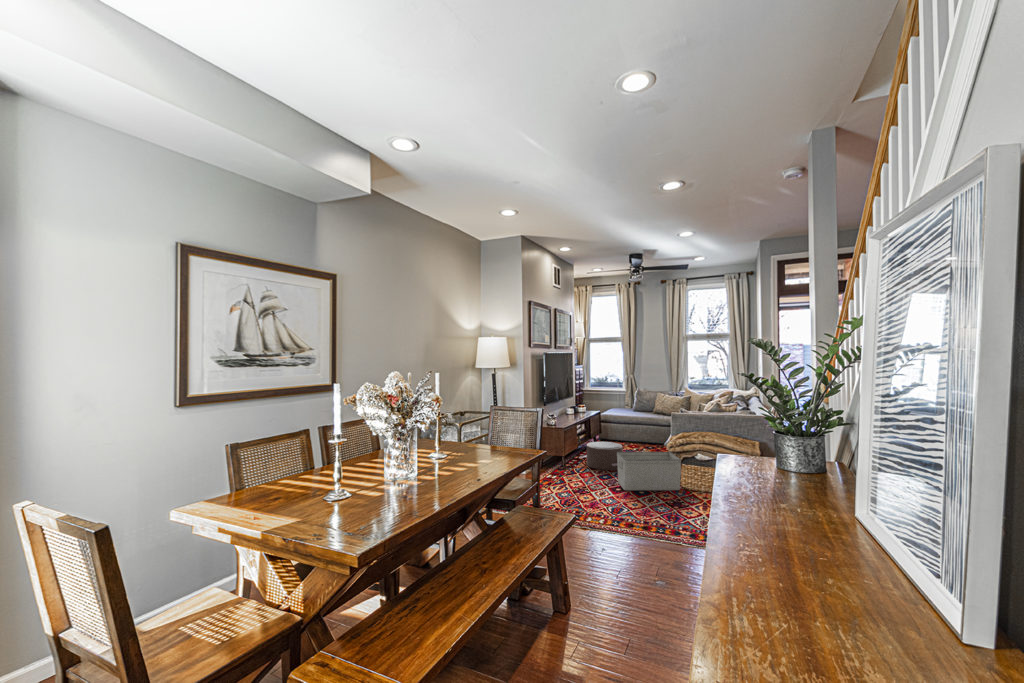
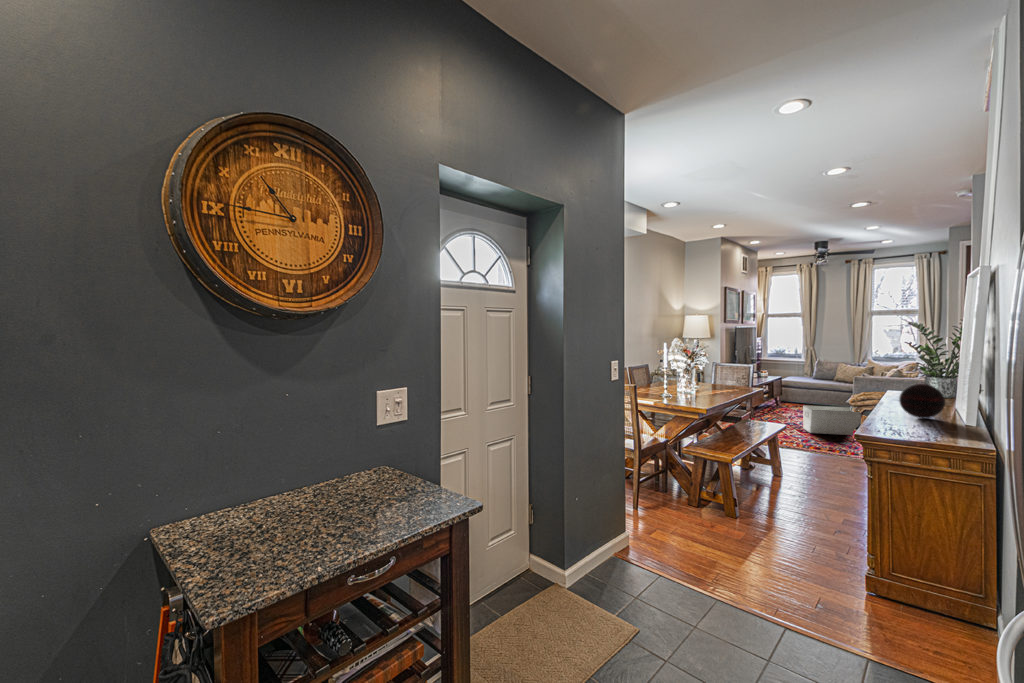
pouf: present [580,442,623,470] -> none [765,400,809,421]
decorative orb: none [769,498,892,608] -> present [899,384,945,418]

